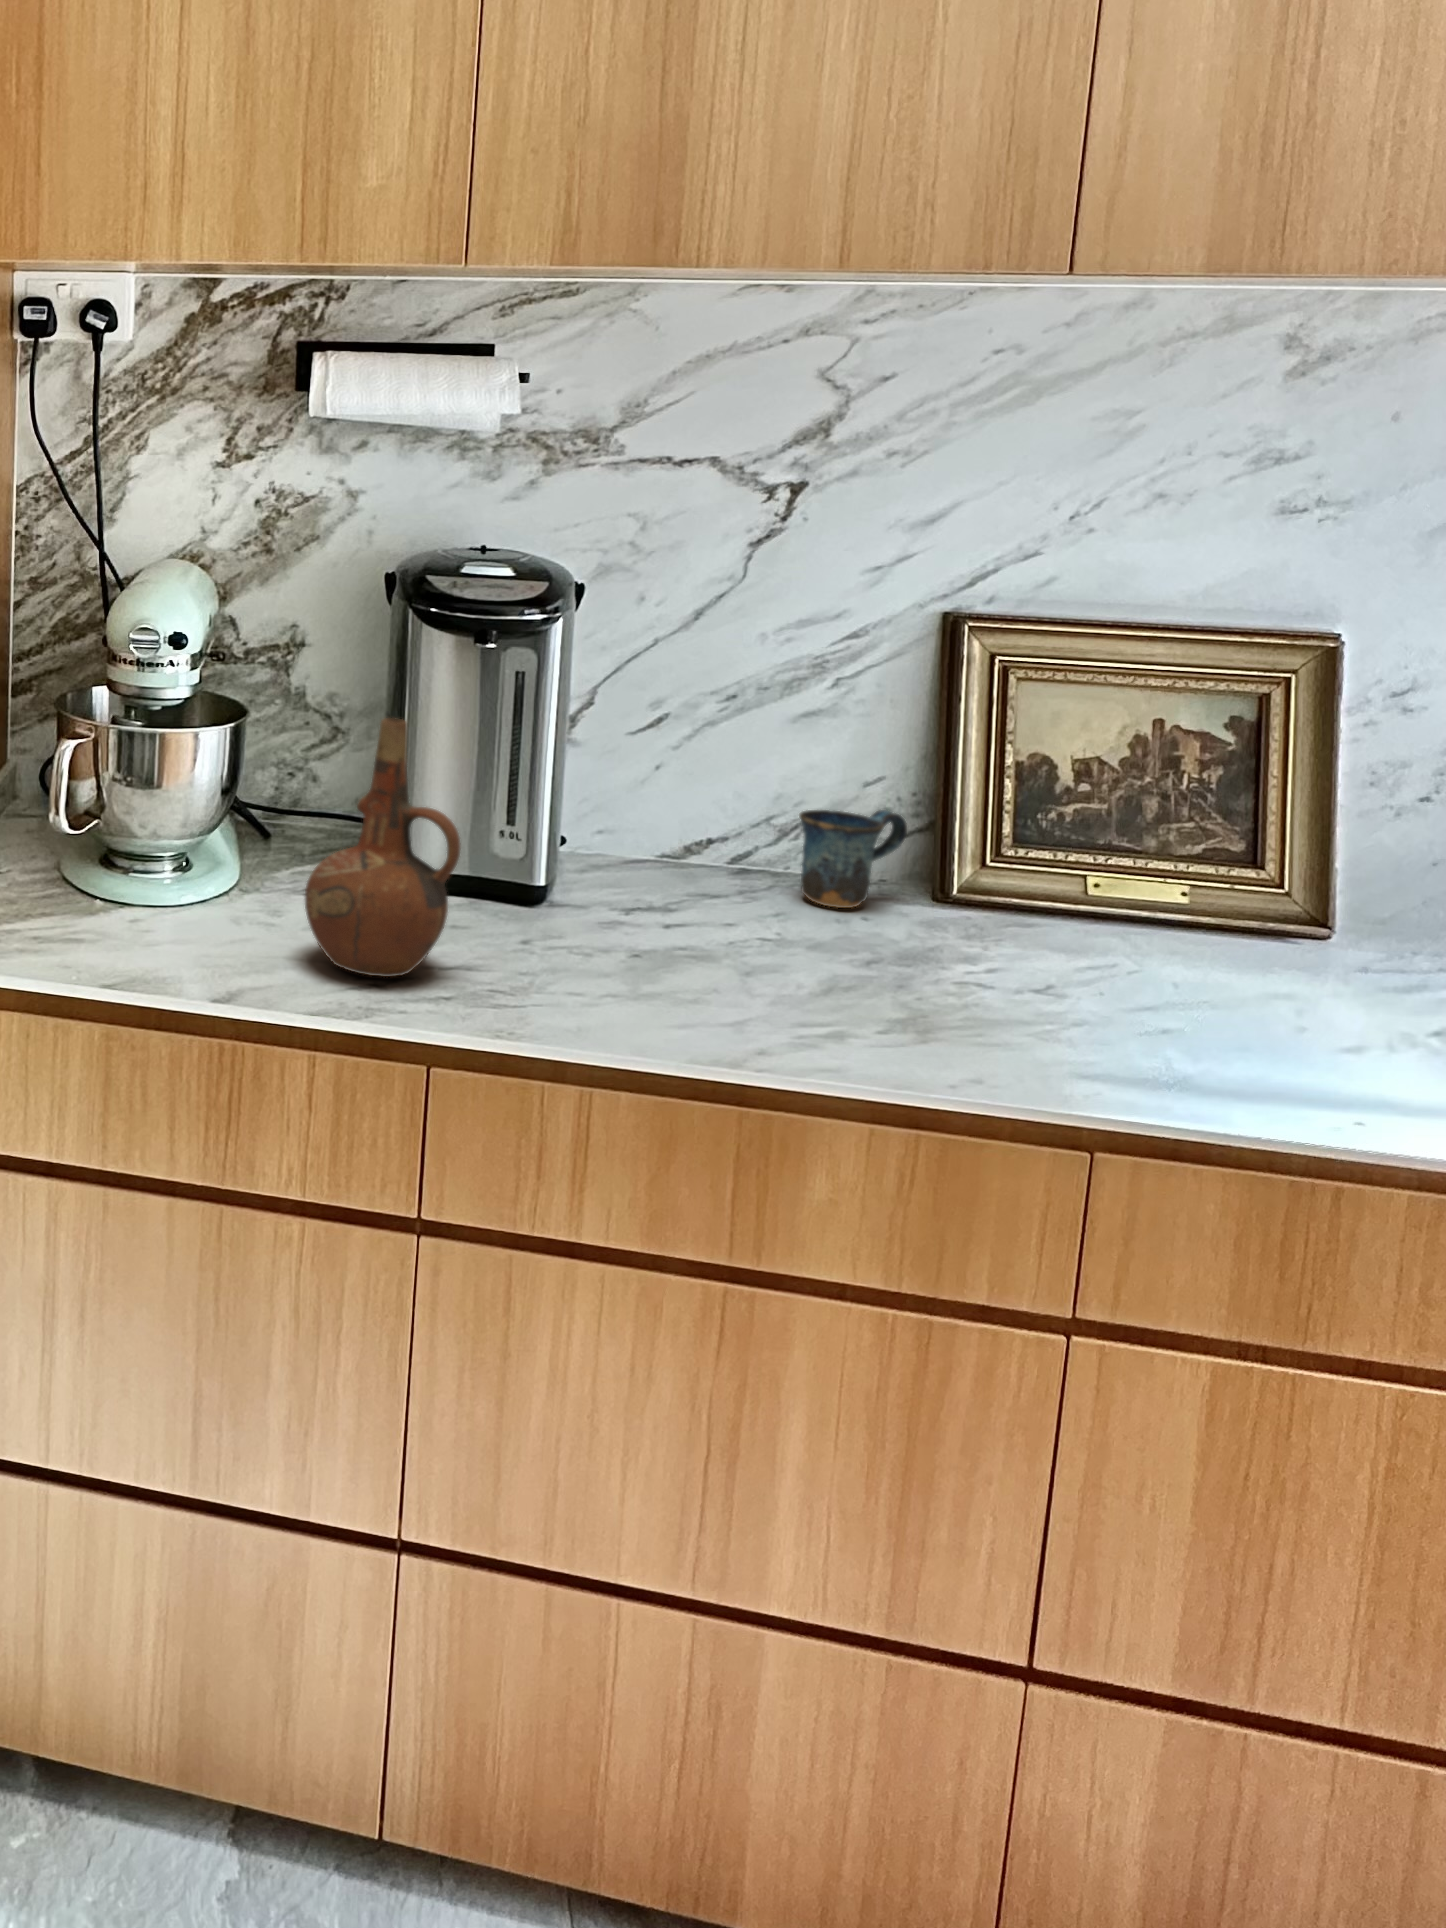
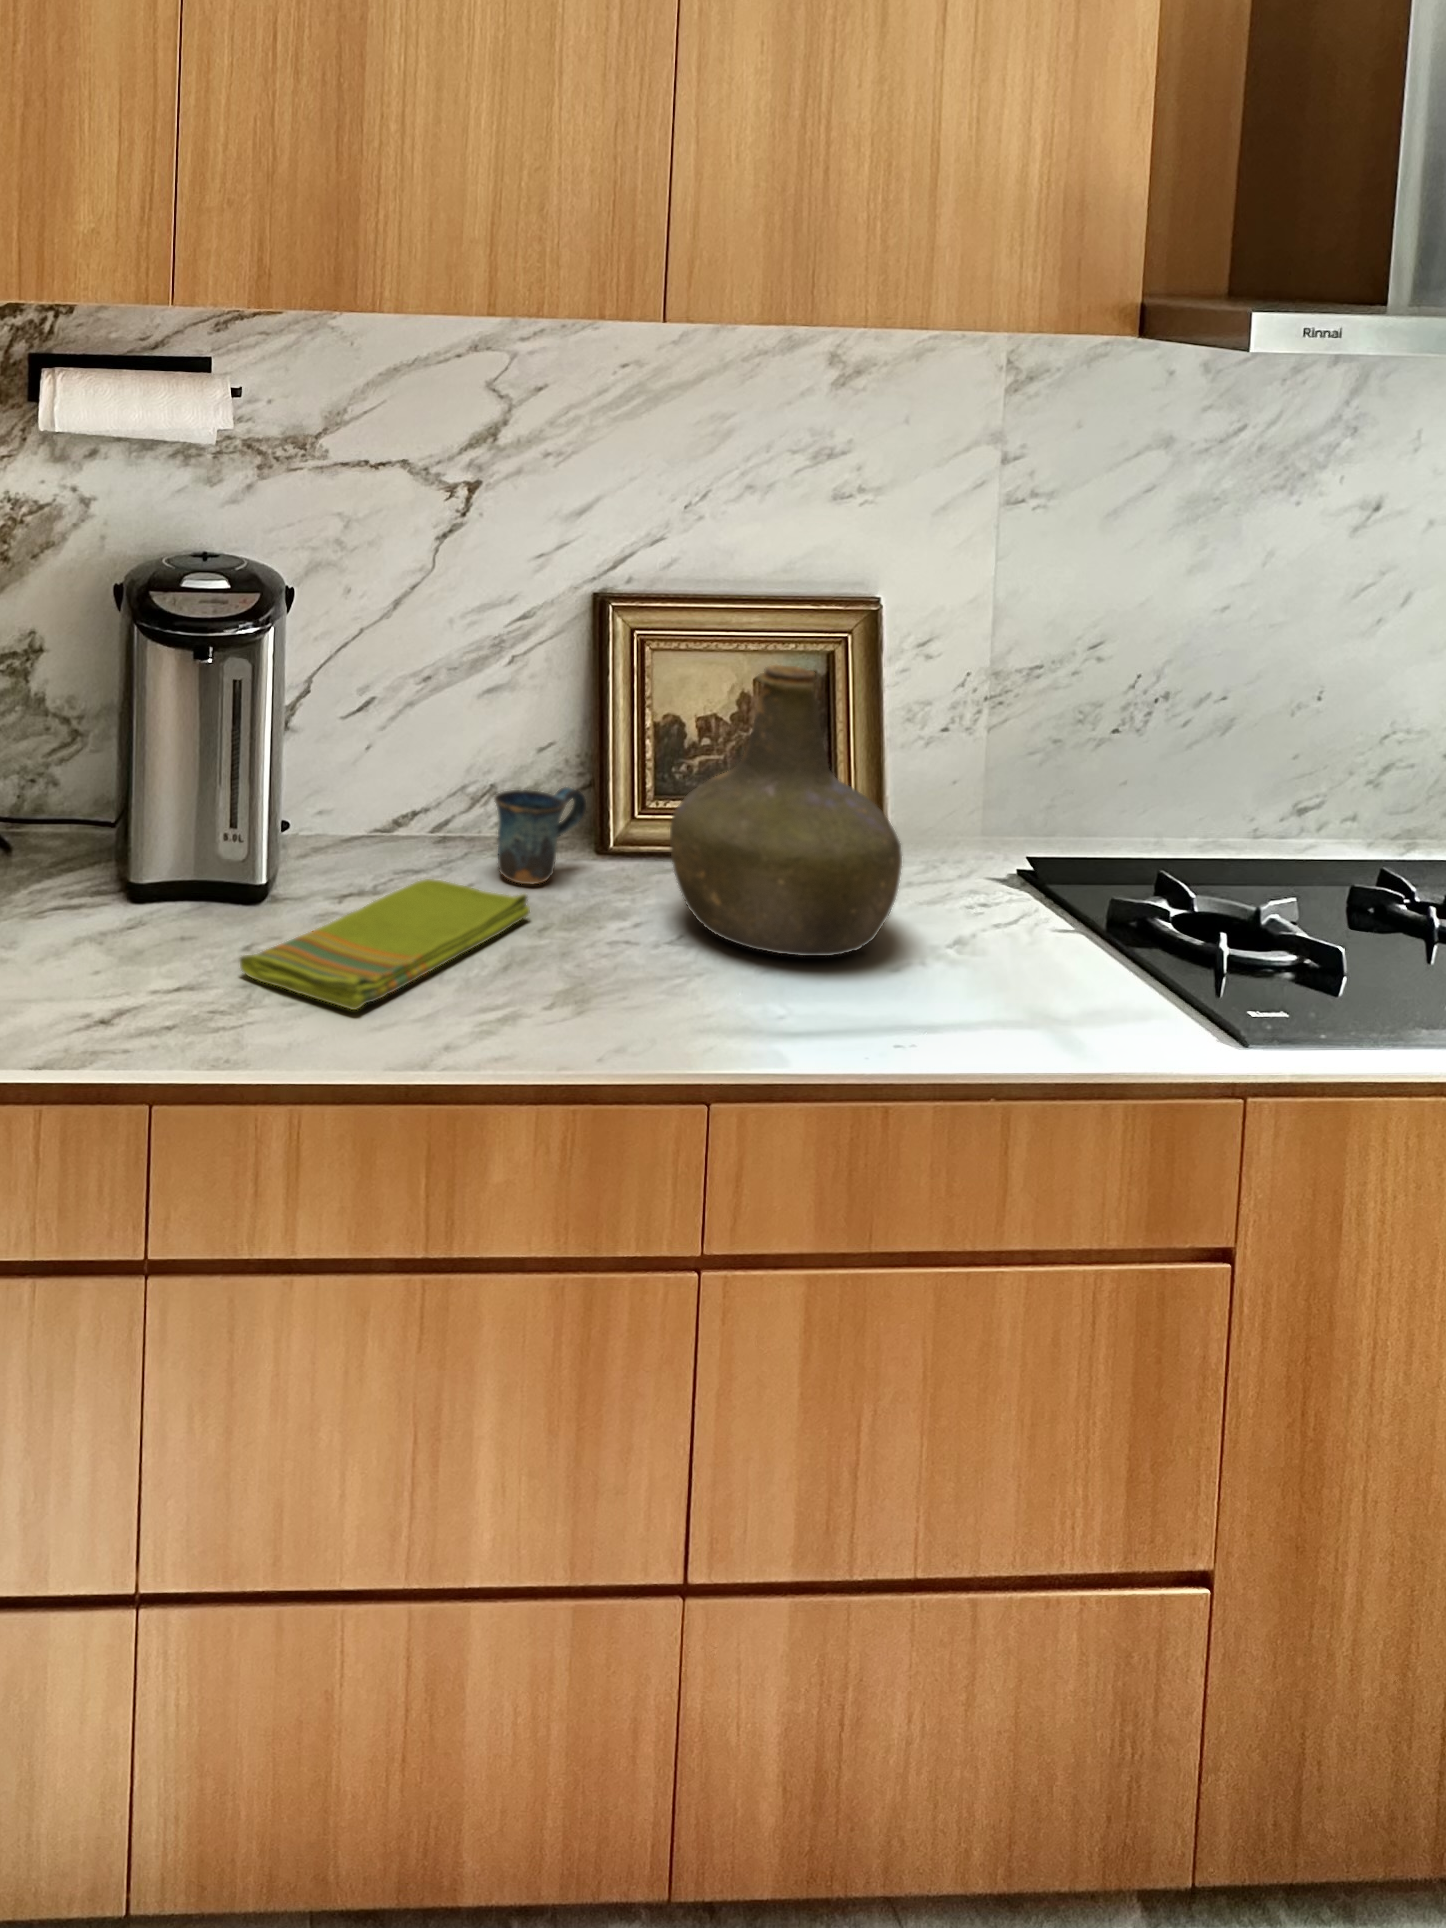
bottle: none [1013,677,1312,999] -> present [670,665,902,956]
ceramic pitcher: present [305,718,461,977] -> none [32,754,181,1016]
dish towel: none [518,892,841,996] -> present [240,879,530,1010]

